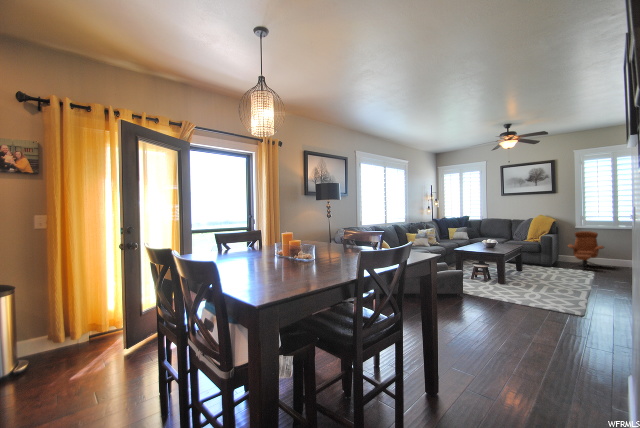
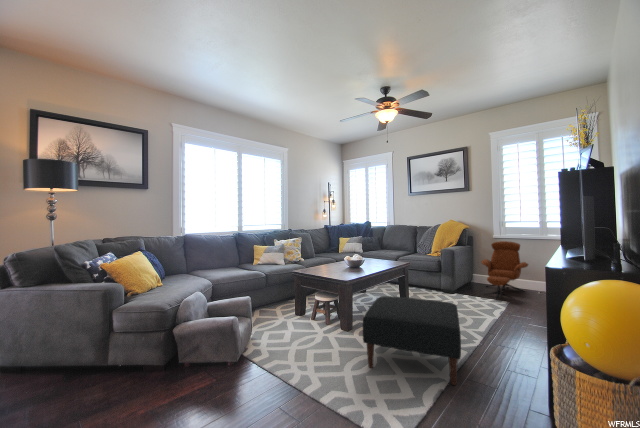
ottoman: none [518,257,580,293] -> present [363,296,461,385]

